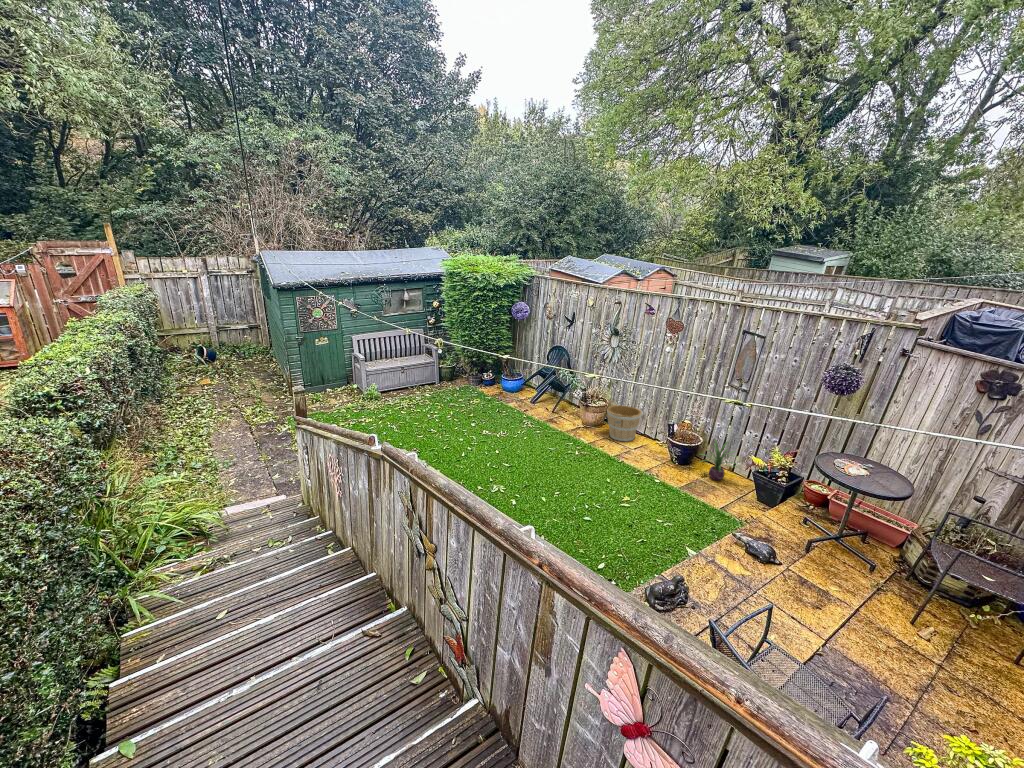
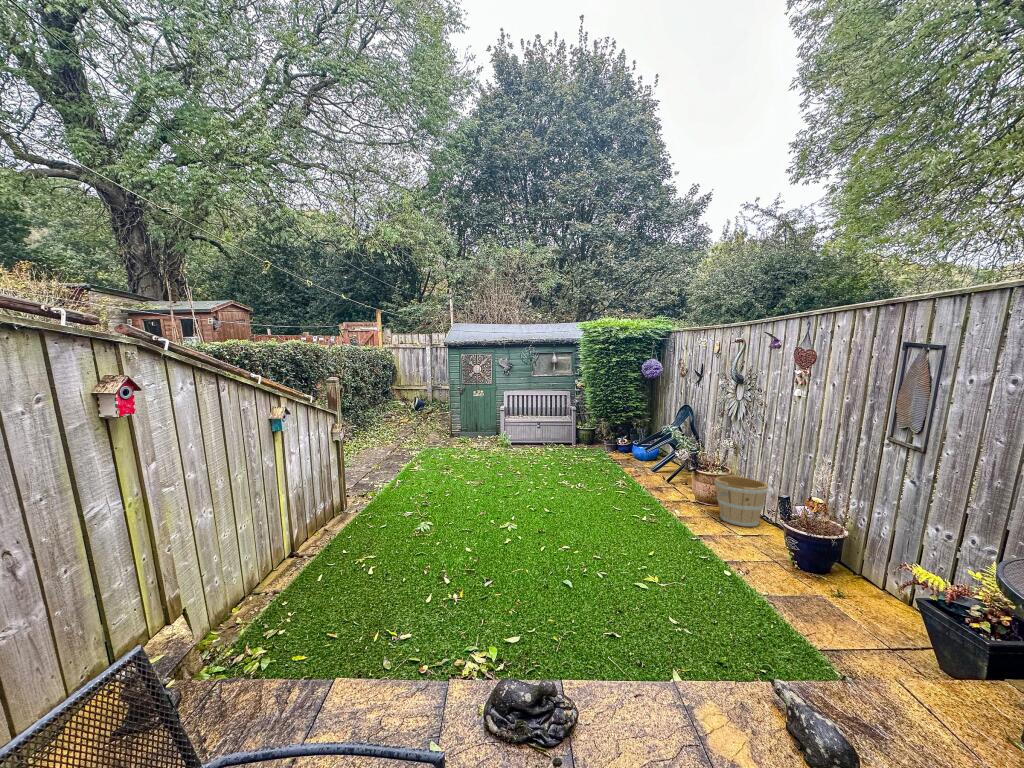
decorative plant: present [700,439,735,480] -> none [814,528,906,605]

